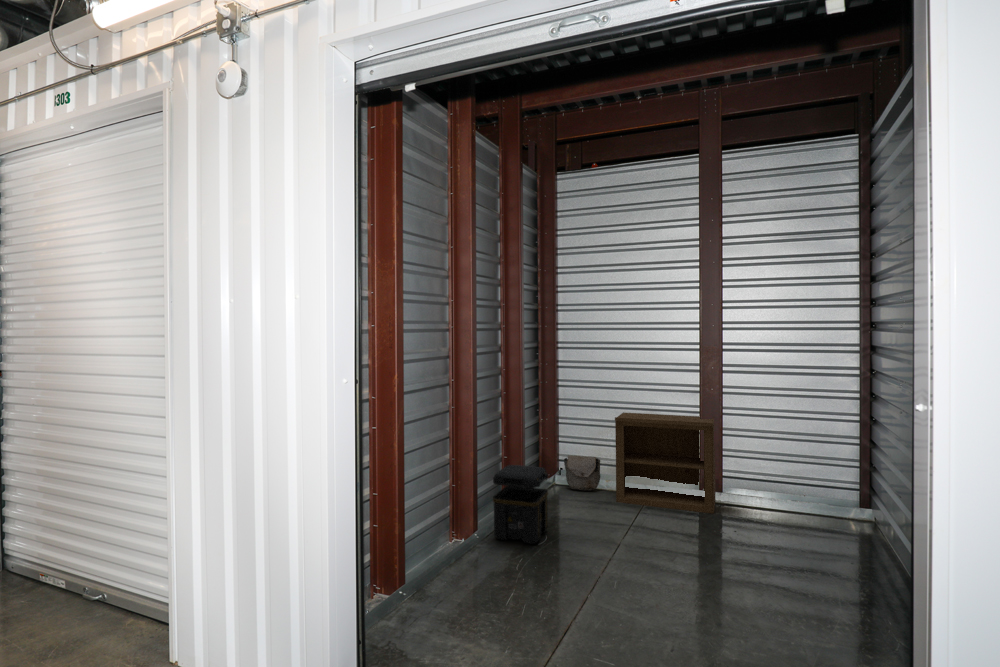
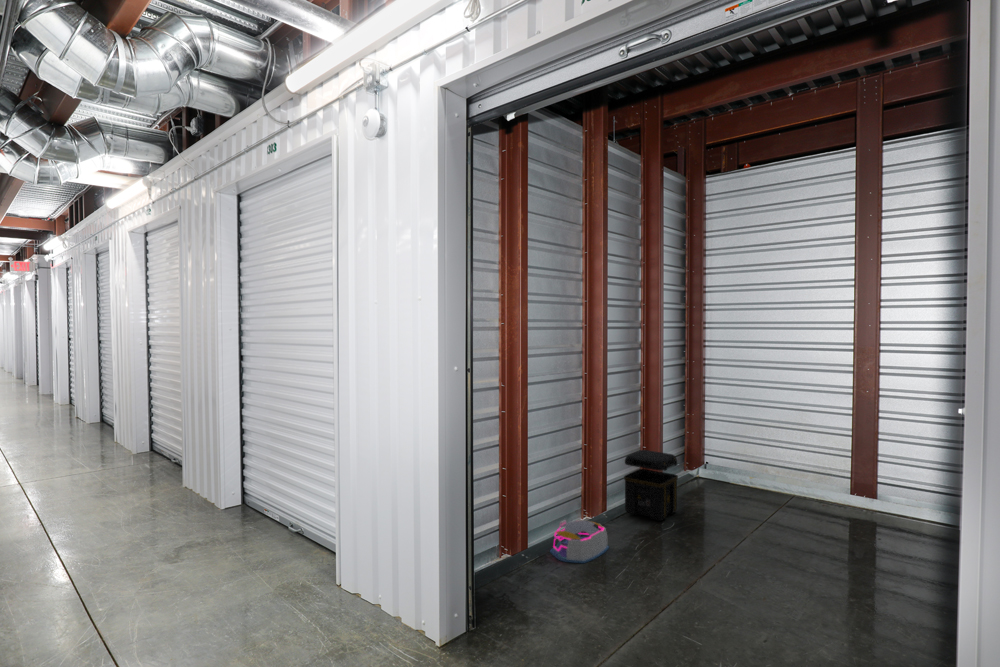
bookshelf: present [615,412,715,514] -> none [756,411,871,519]
bag: present [564,455,601,491] -> none [707,449,745,484]
storage bin: none [421,559,490,619] -> present [550,520,609,563]

